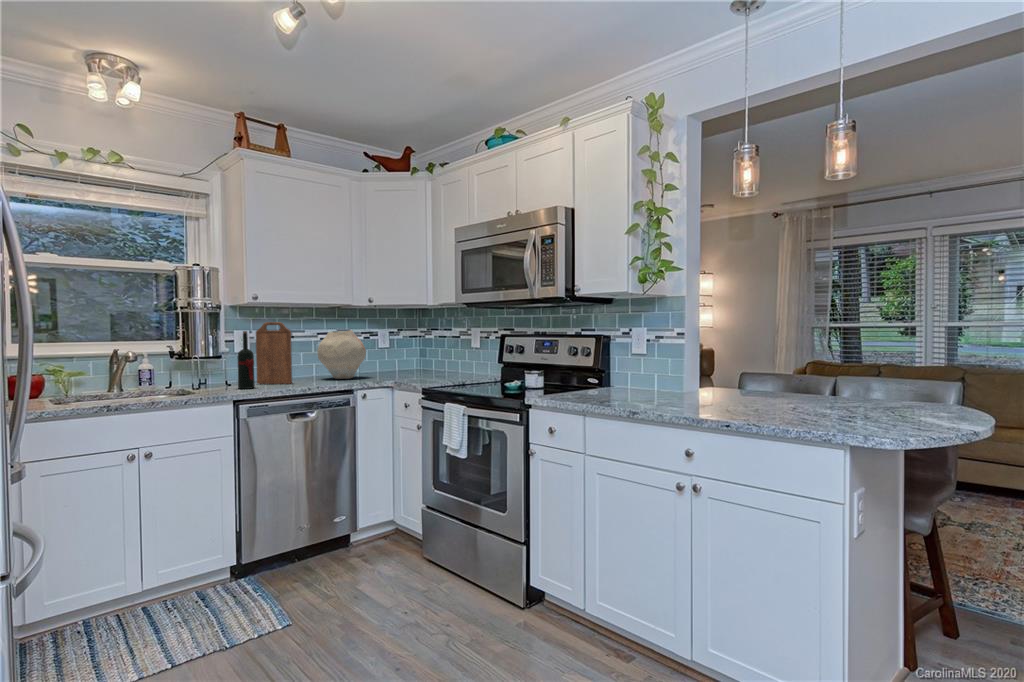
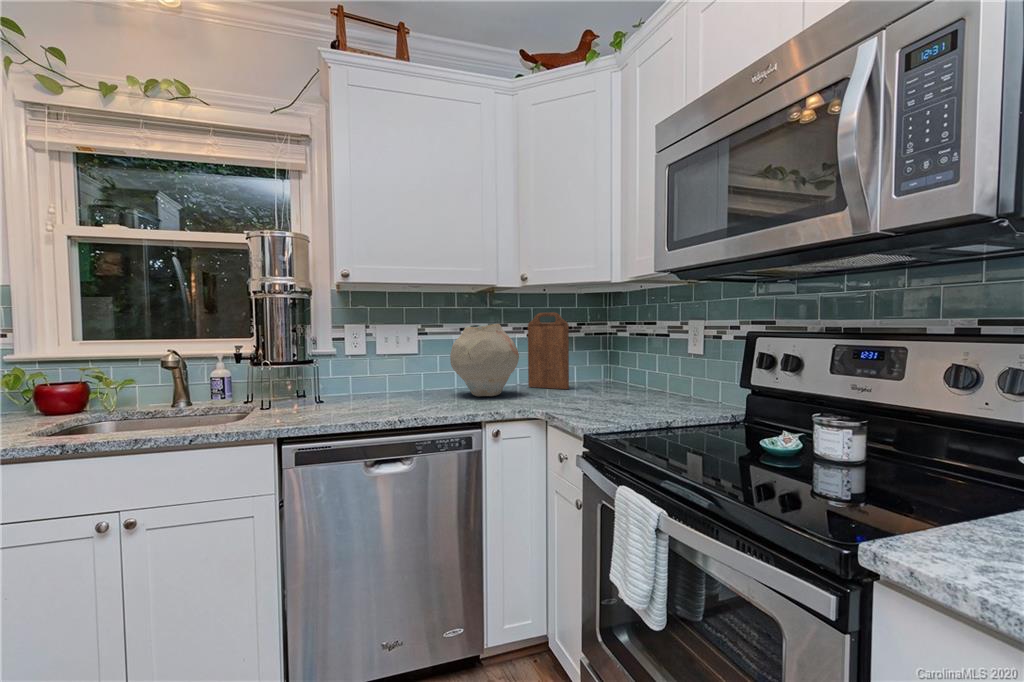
cutting board: present [256,322,292,384] -> present [528,313,569,389]
wine bottle: present [238,331,255,389] -> none [312,325,337,414]

